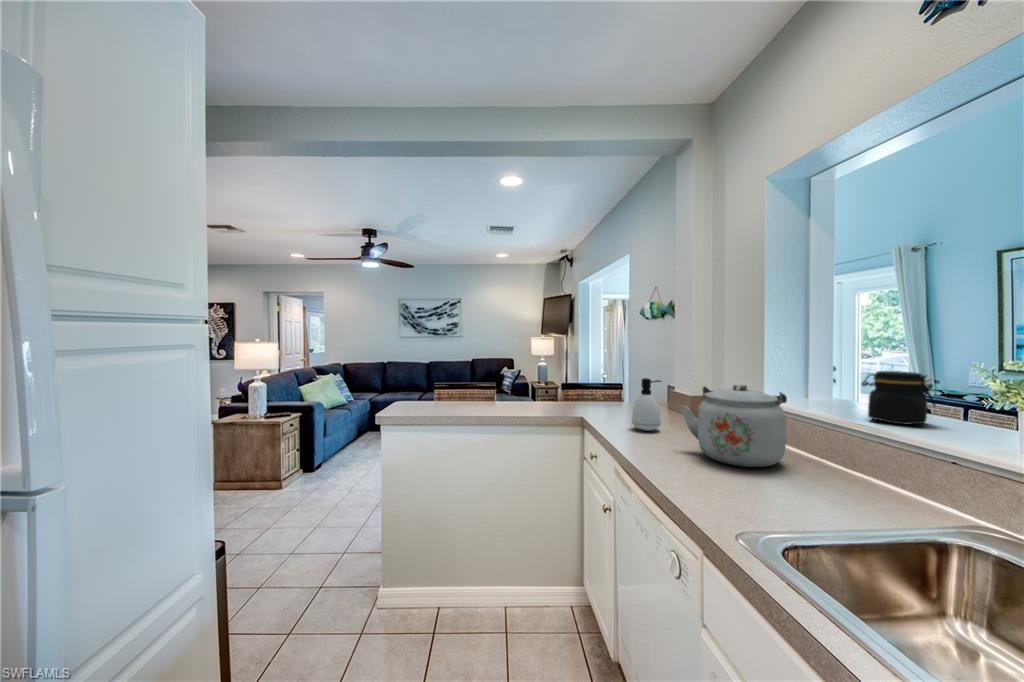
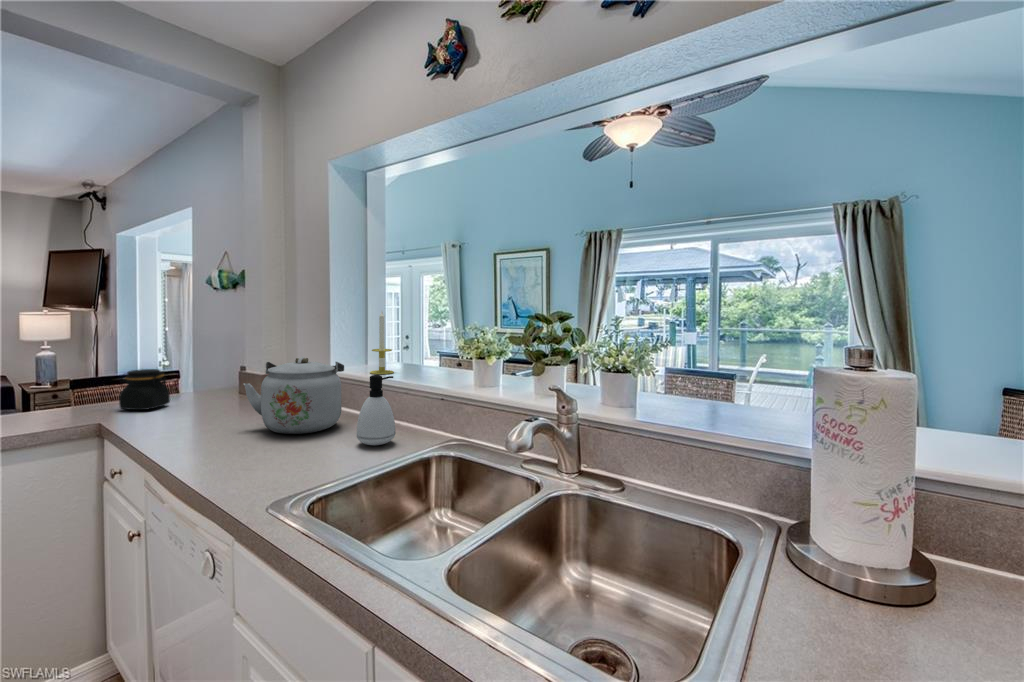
candle: none [815,333,850,411] -> present [370,311,394,374]
jar: present [862,371,936,425] -> present [119,369,170,410]
soap dispenser: present [632,378,661,430] -> present [357,375,395,445]

